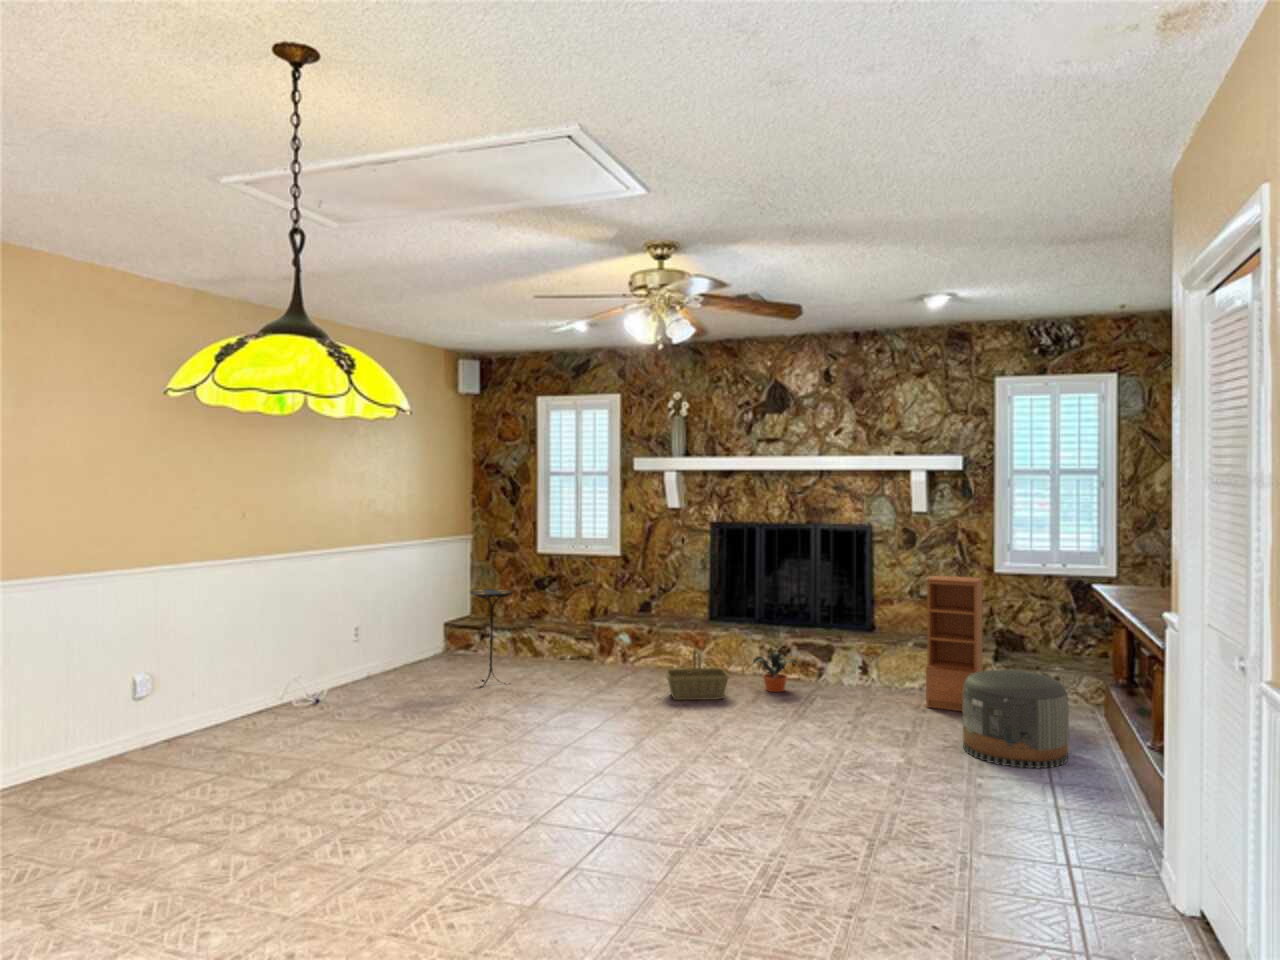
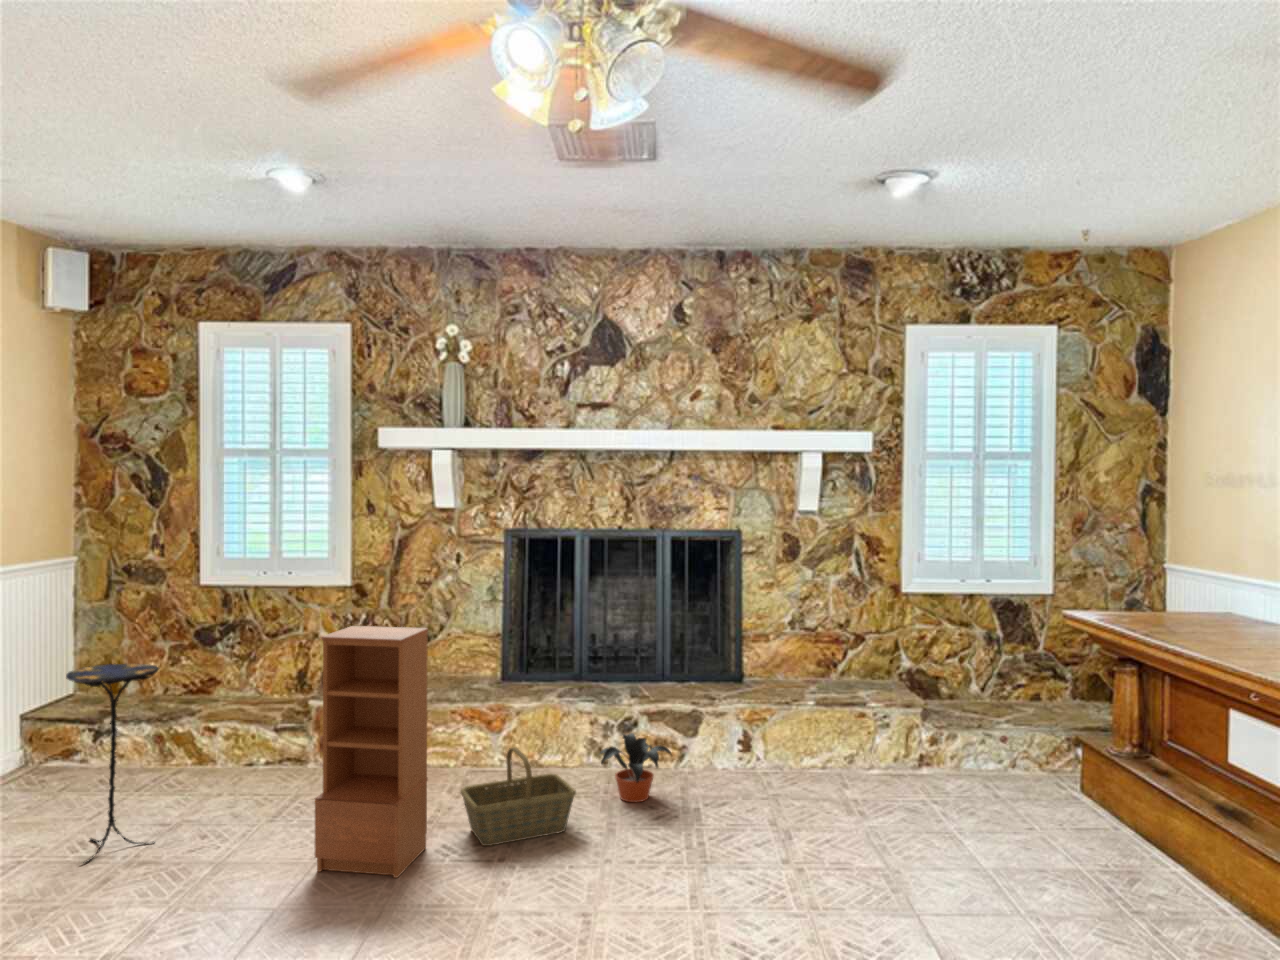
bookcase: present [926,576,983,711] -> present [315,626,428,878]
pouf: present [963,670,1069,769] -> none [999,760,1175,939]

